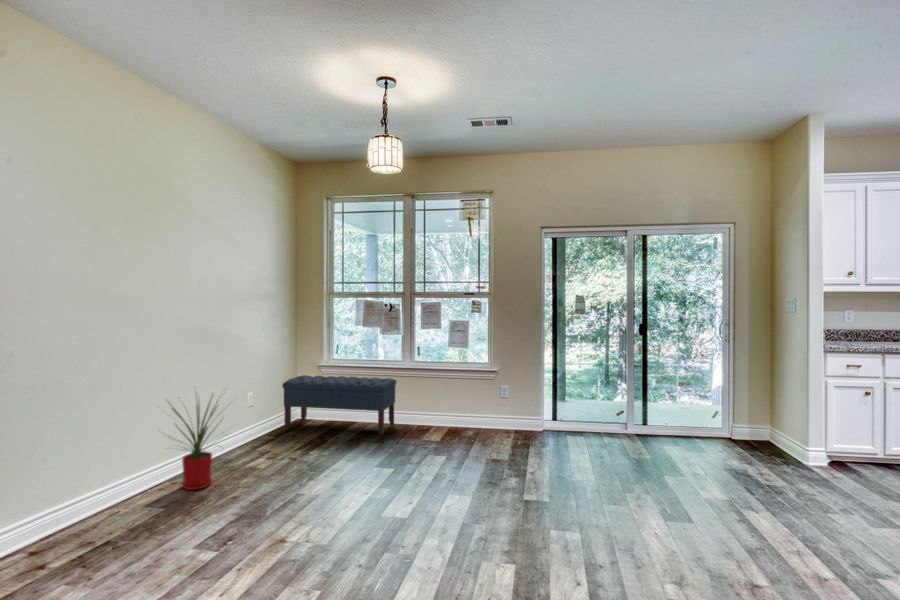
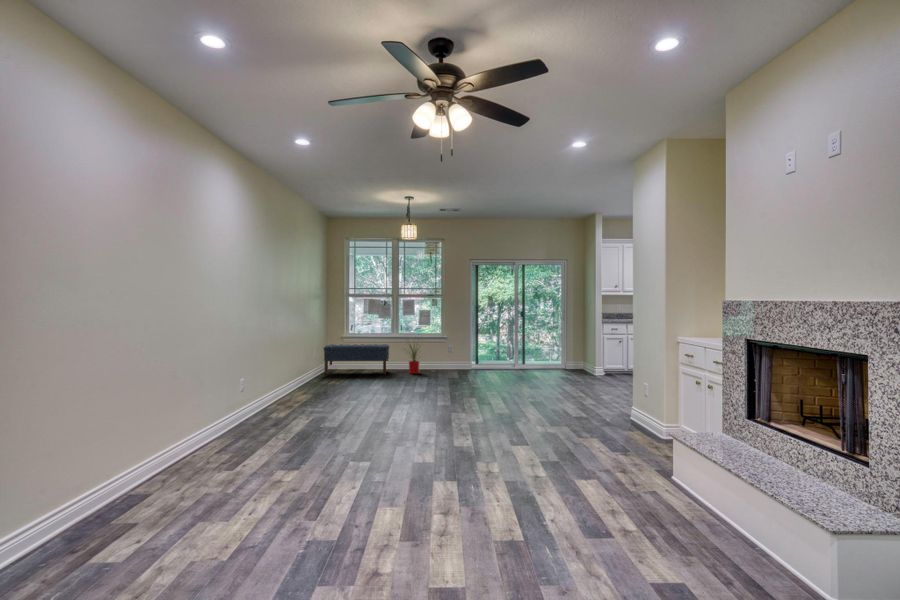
house plant: present [162,401,227,490] -> present [409,343,419,374]

